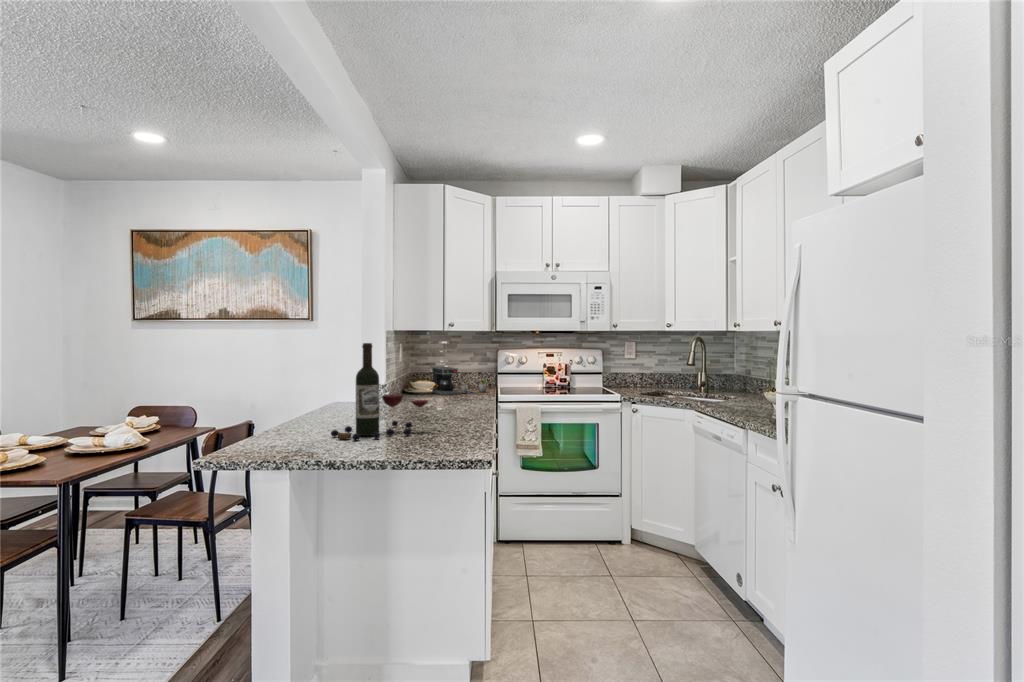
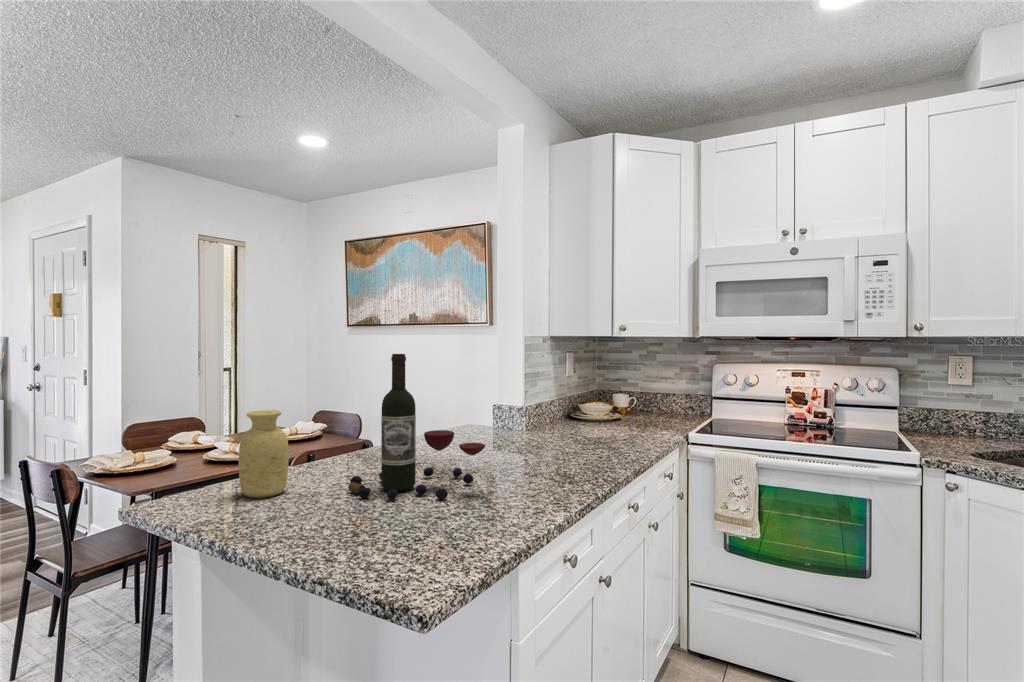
coffee maker: present [432,367,487,395] -> none [610,386,689,425]
vase: none [257,386,293,449] -> present [239,410,289,498]

